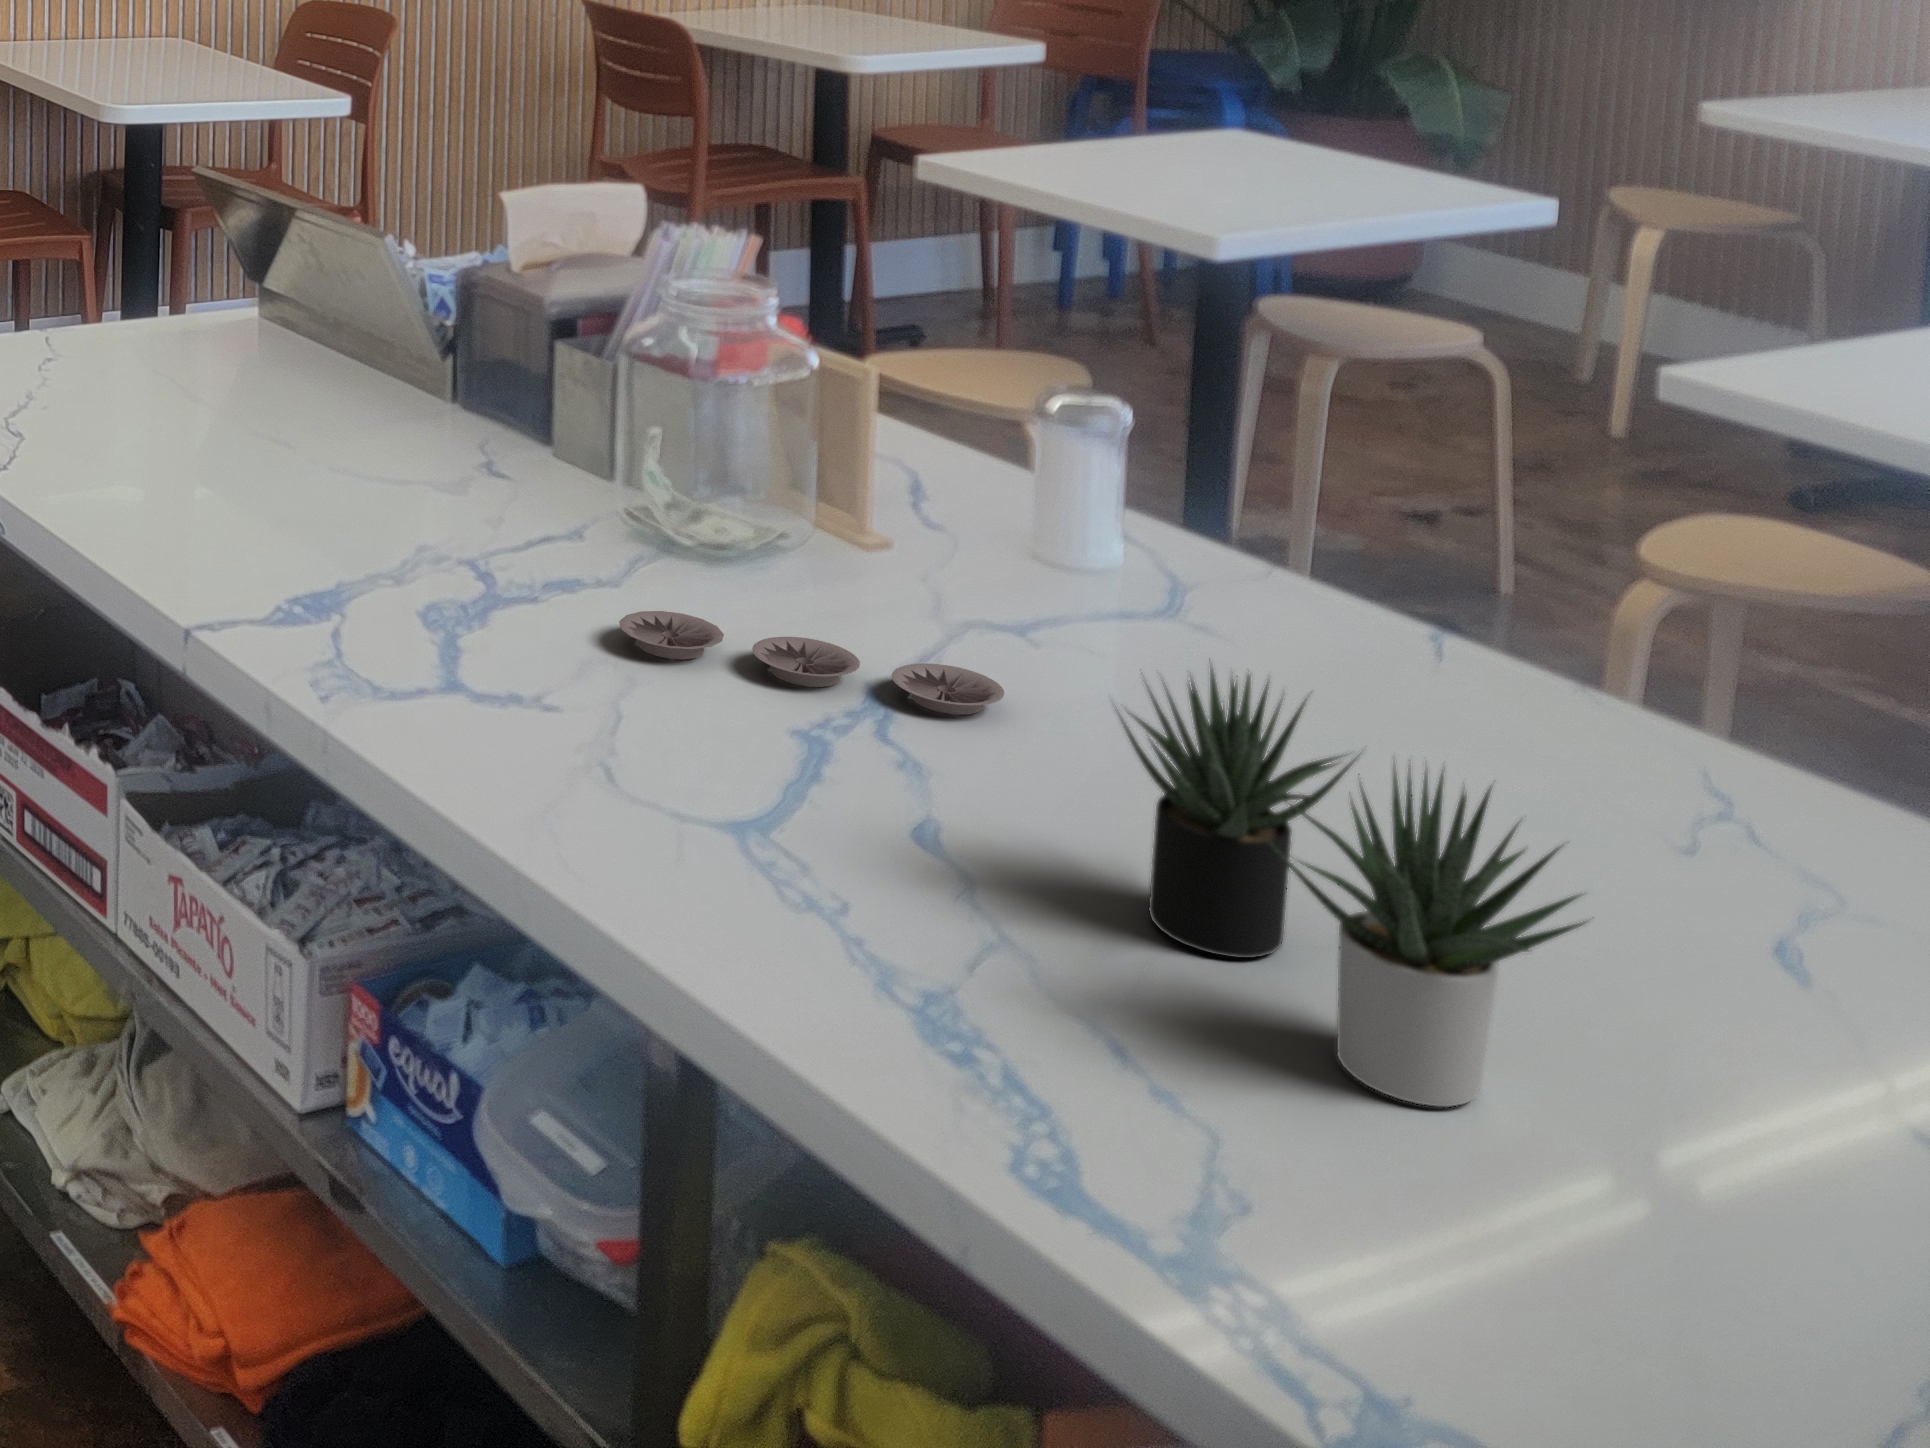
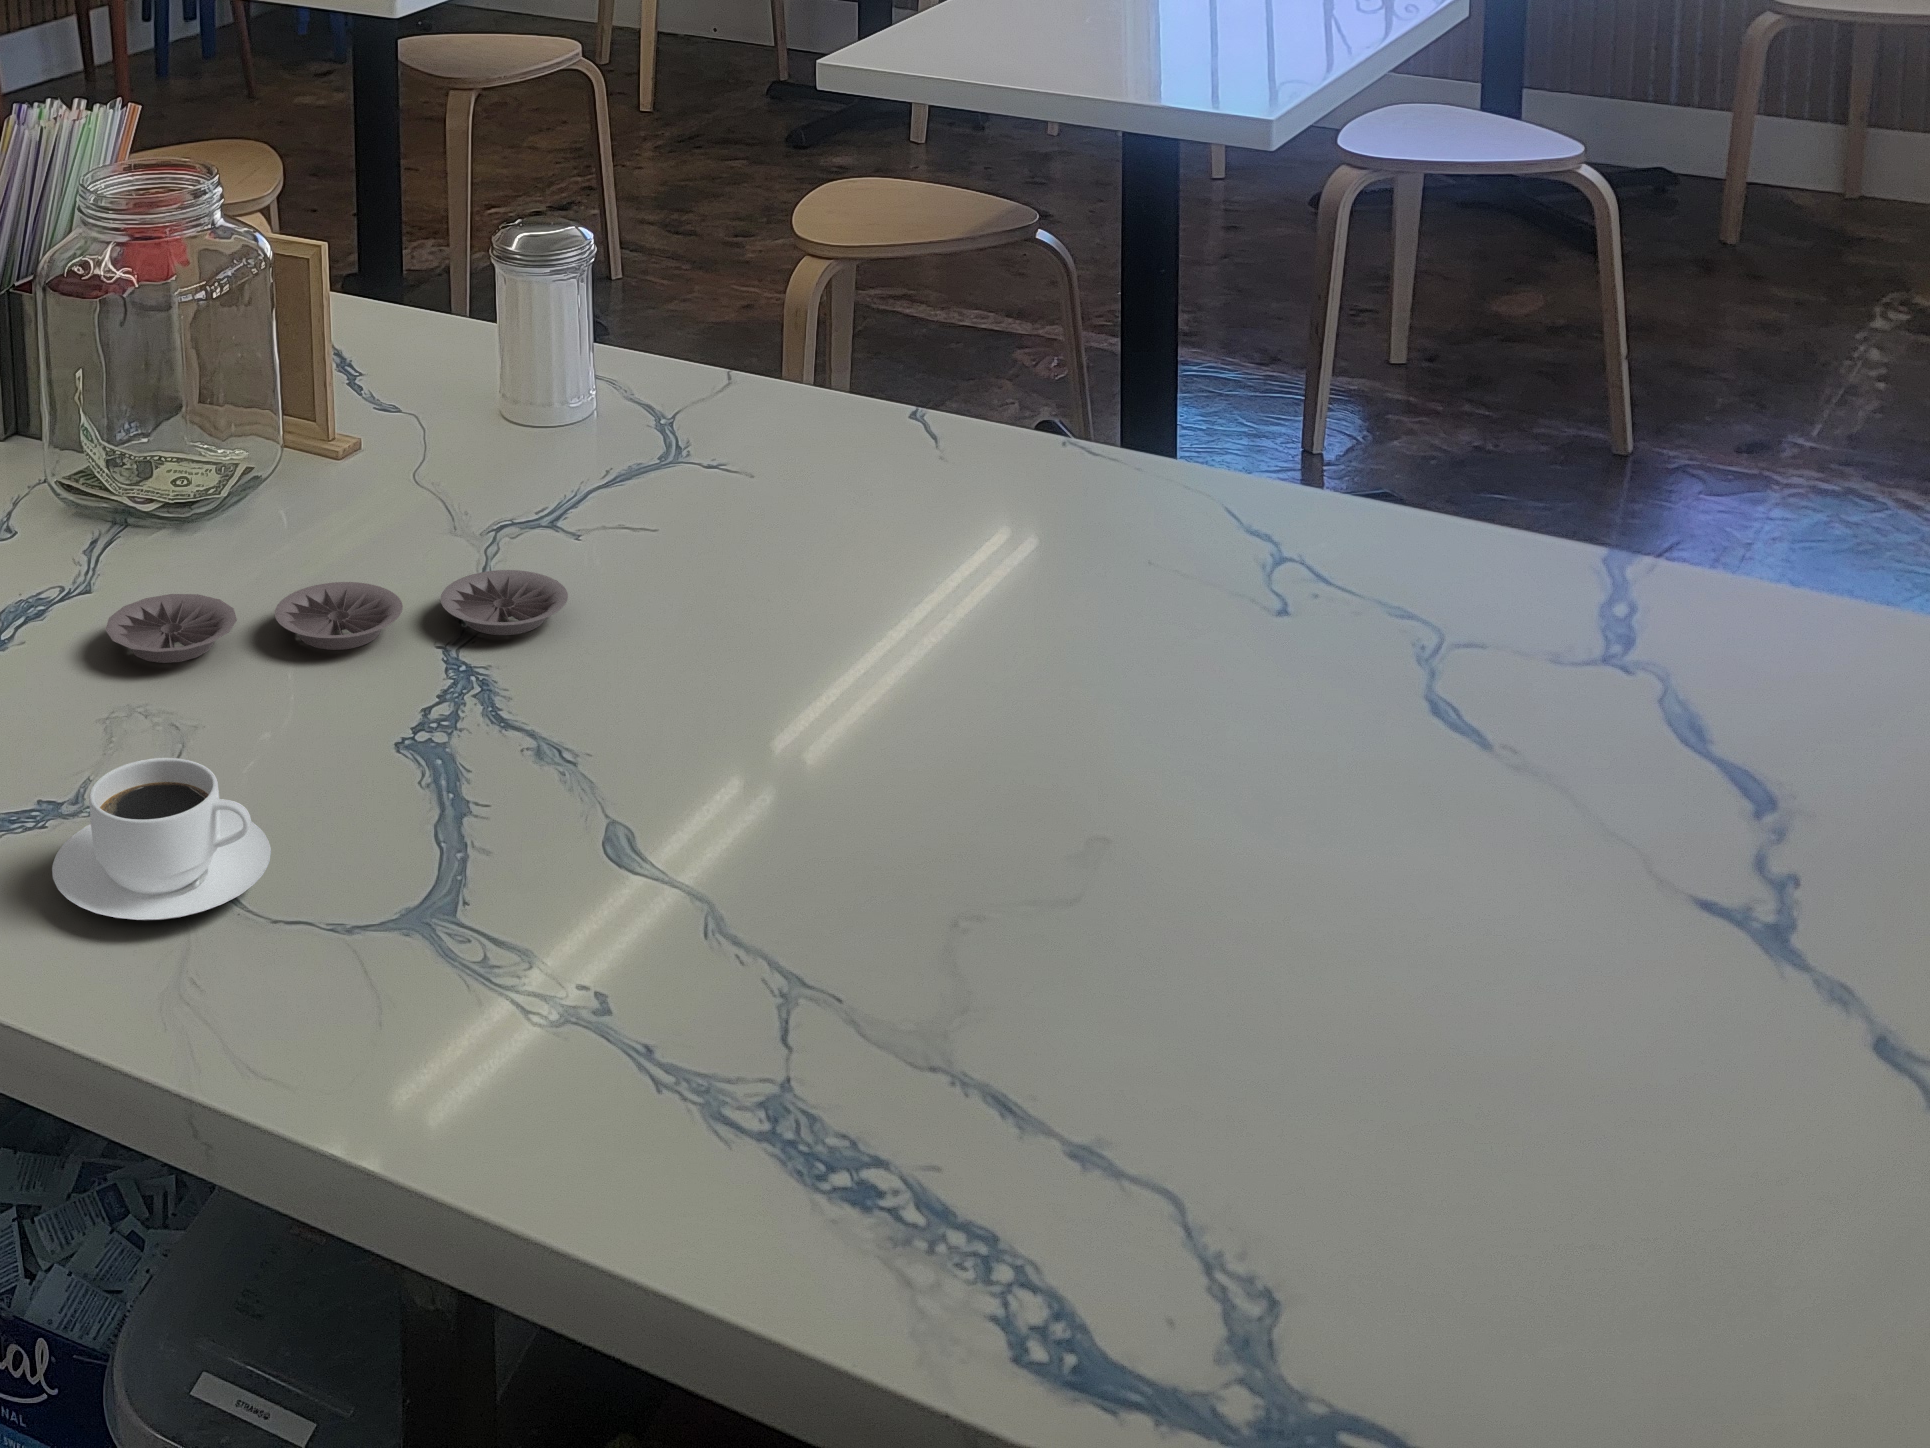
succulent plant: present [1119,668,1584,1107] -> none [801,520,1415,999]
coffee cup: none [501,686,664,796] -> present [52,758,271,920]

